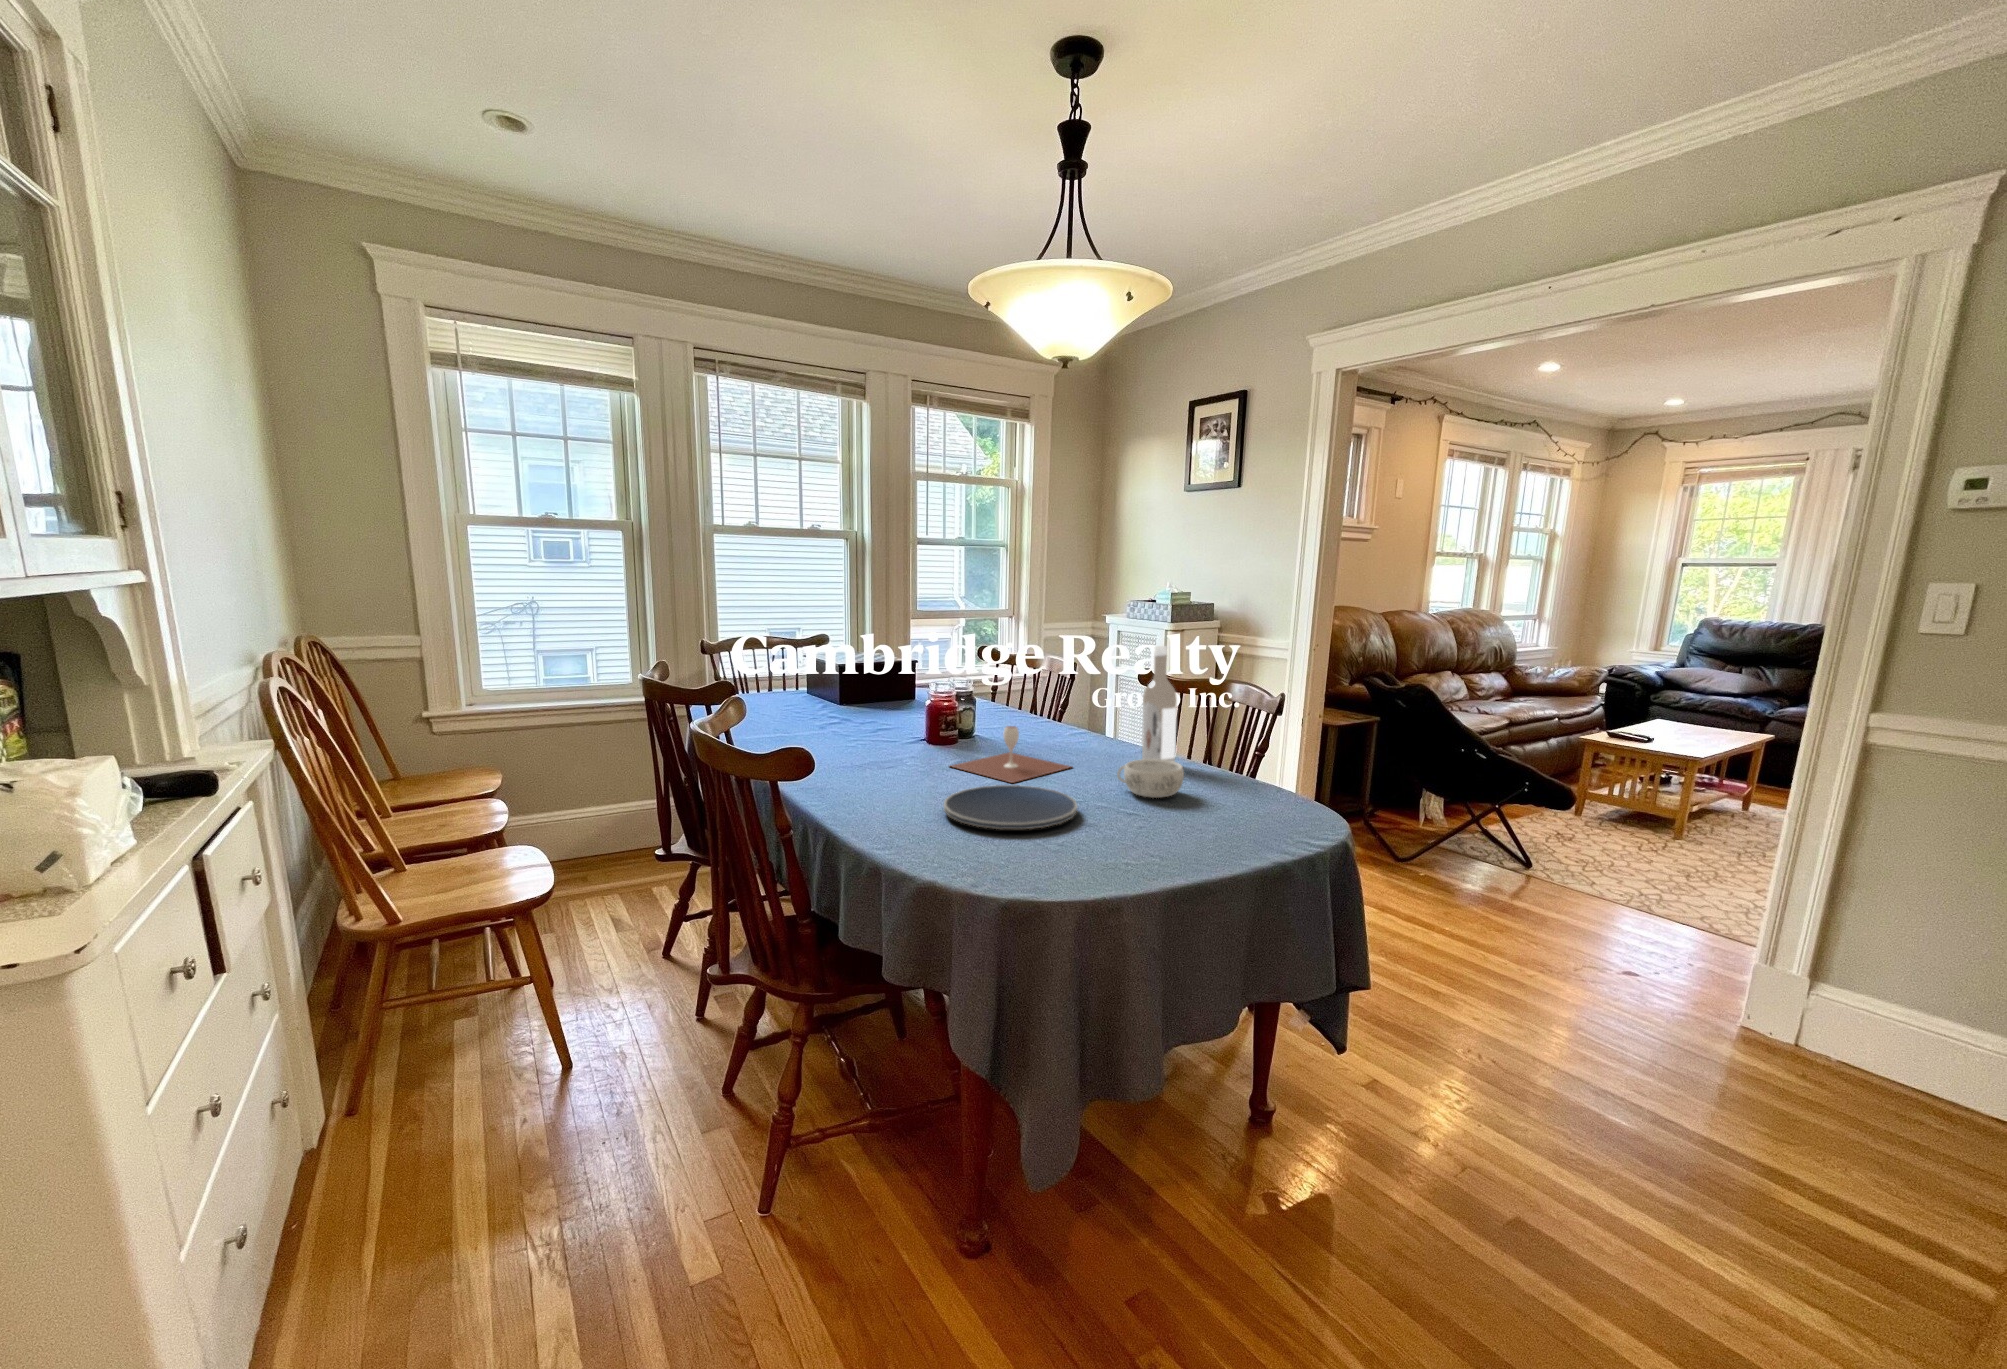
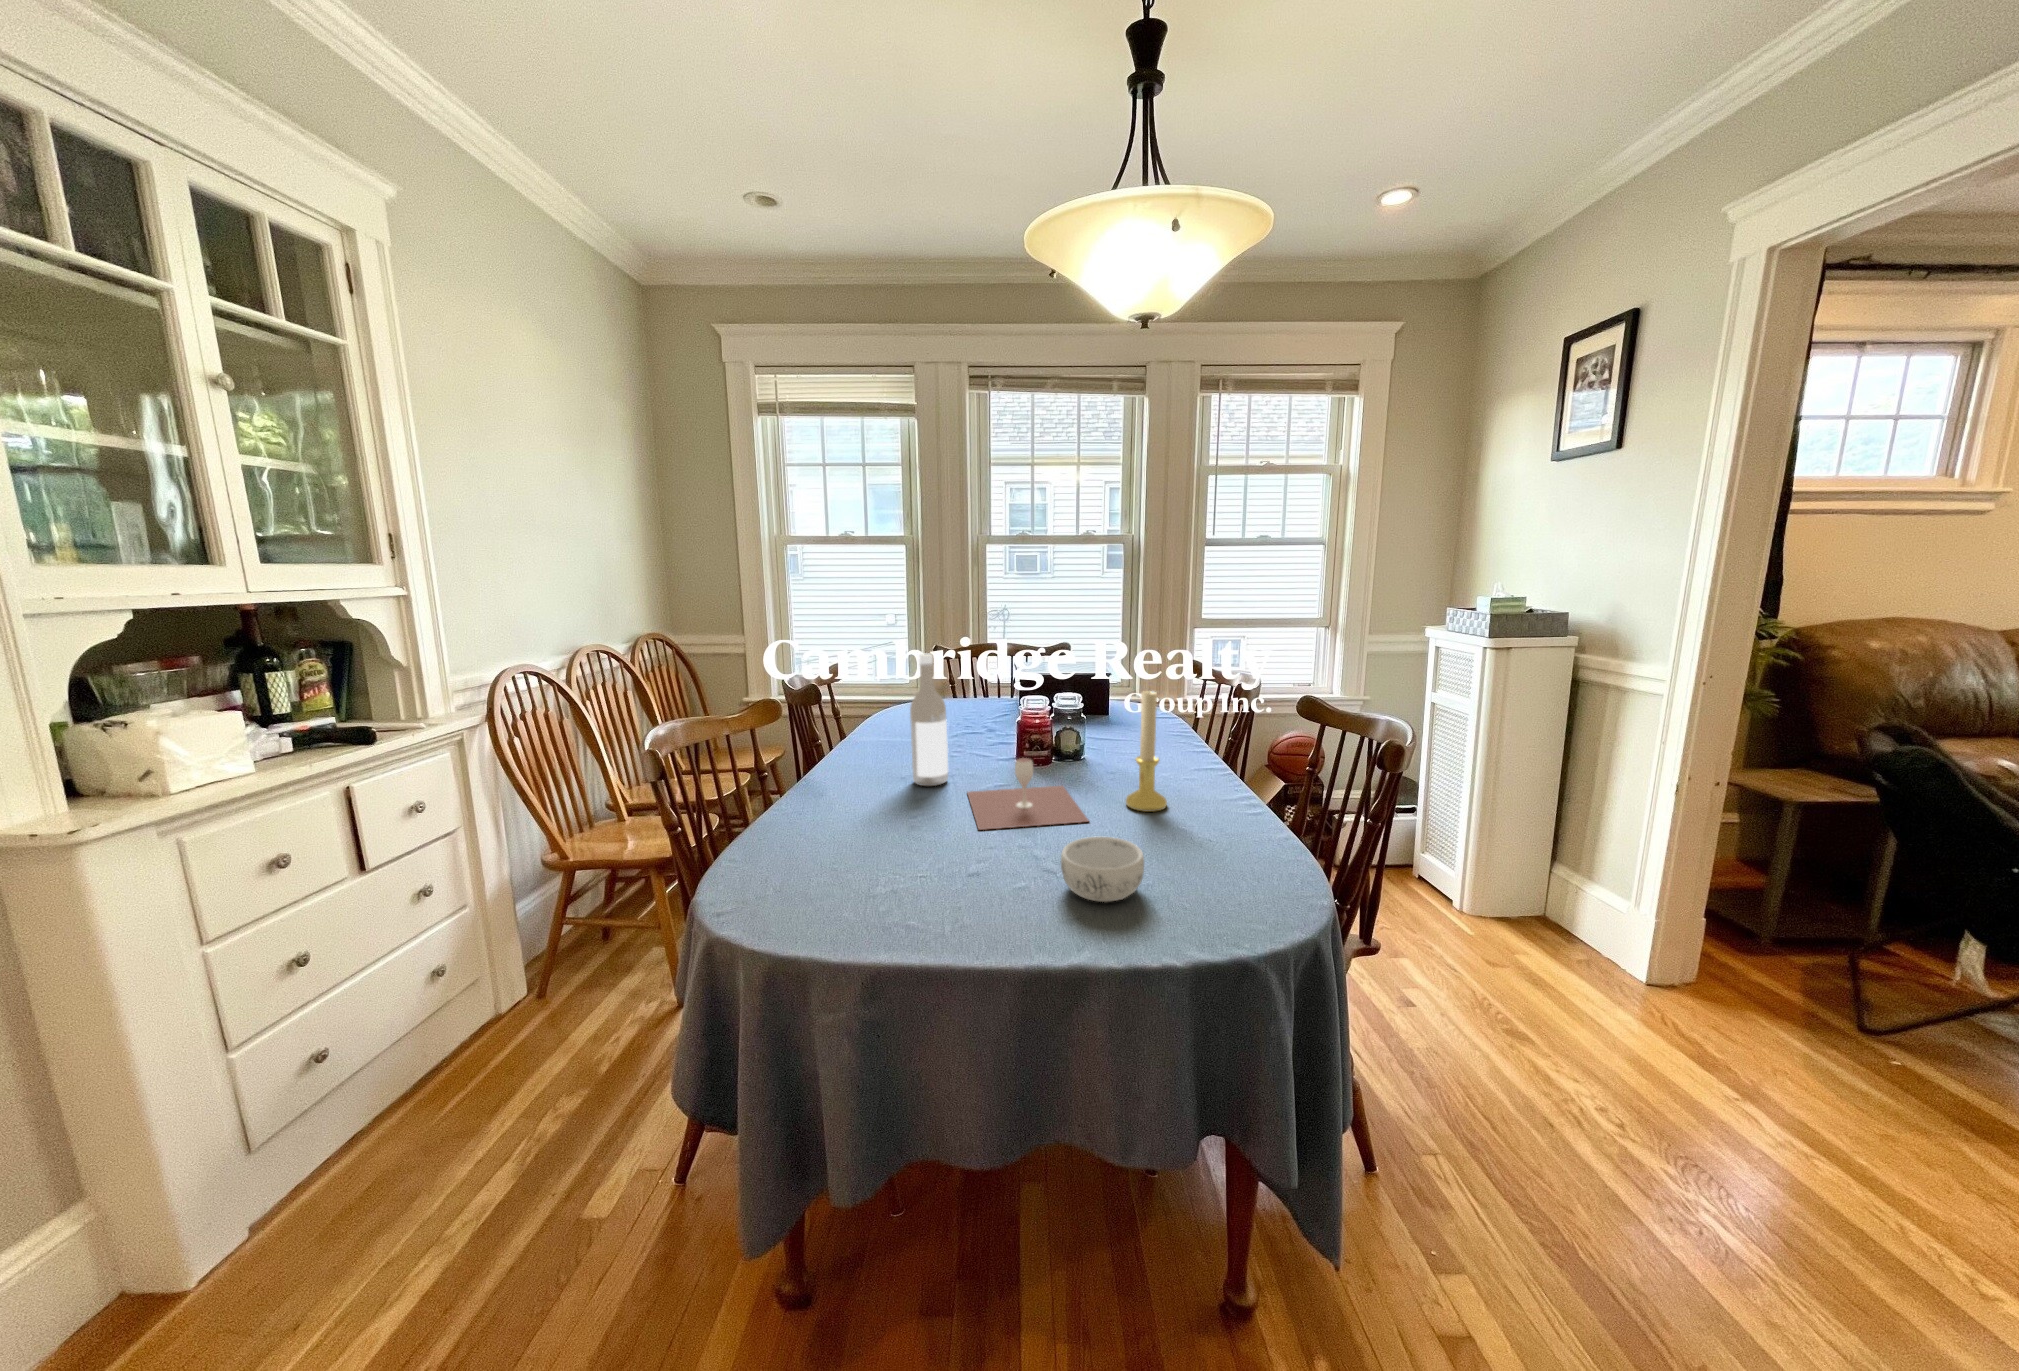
wine bottle: present [1142,646,1177,762] -> present [910,654,948,786]
candle holder: none [1071,660,1104,757] -> present [1126,691,1167,812]
plate: present [944,785,1077,829] -> none [801,830,969,910]

